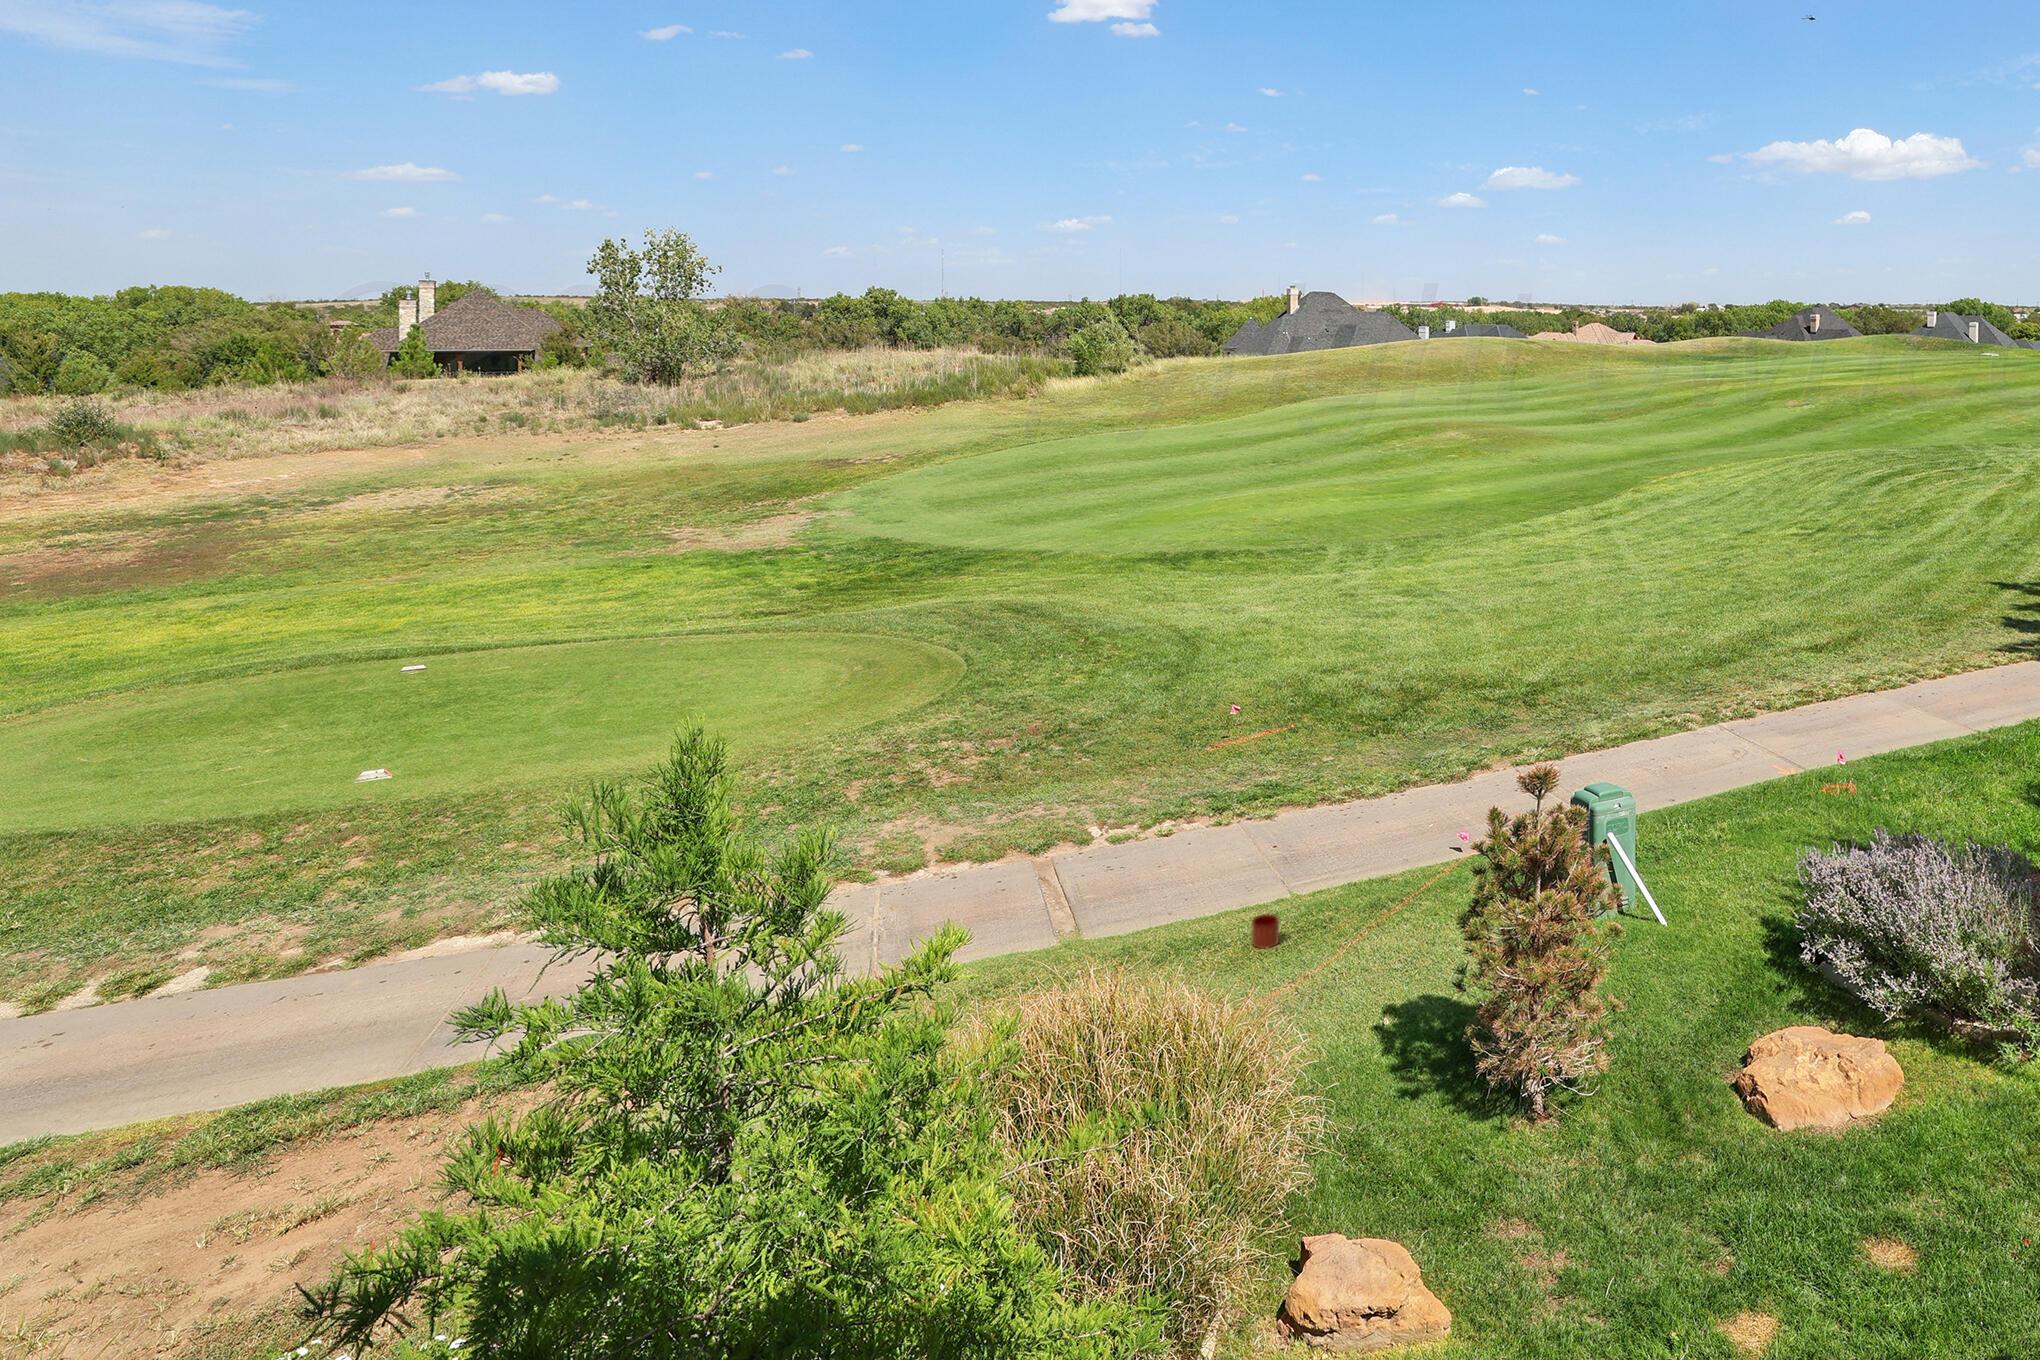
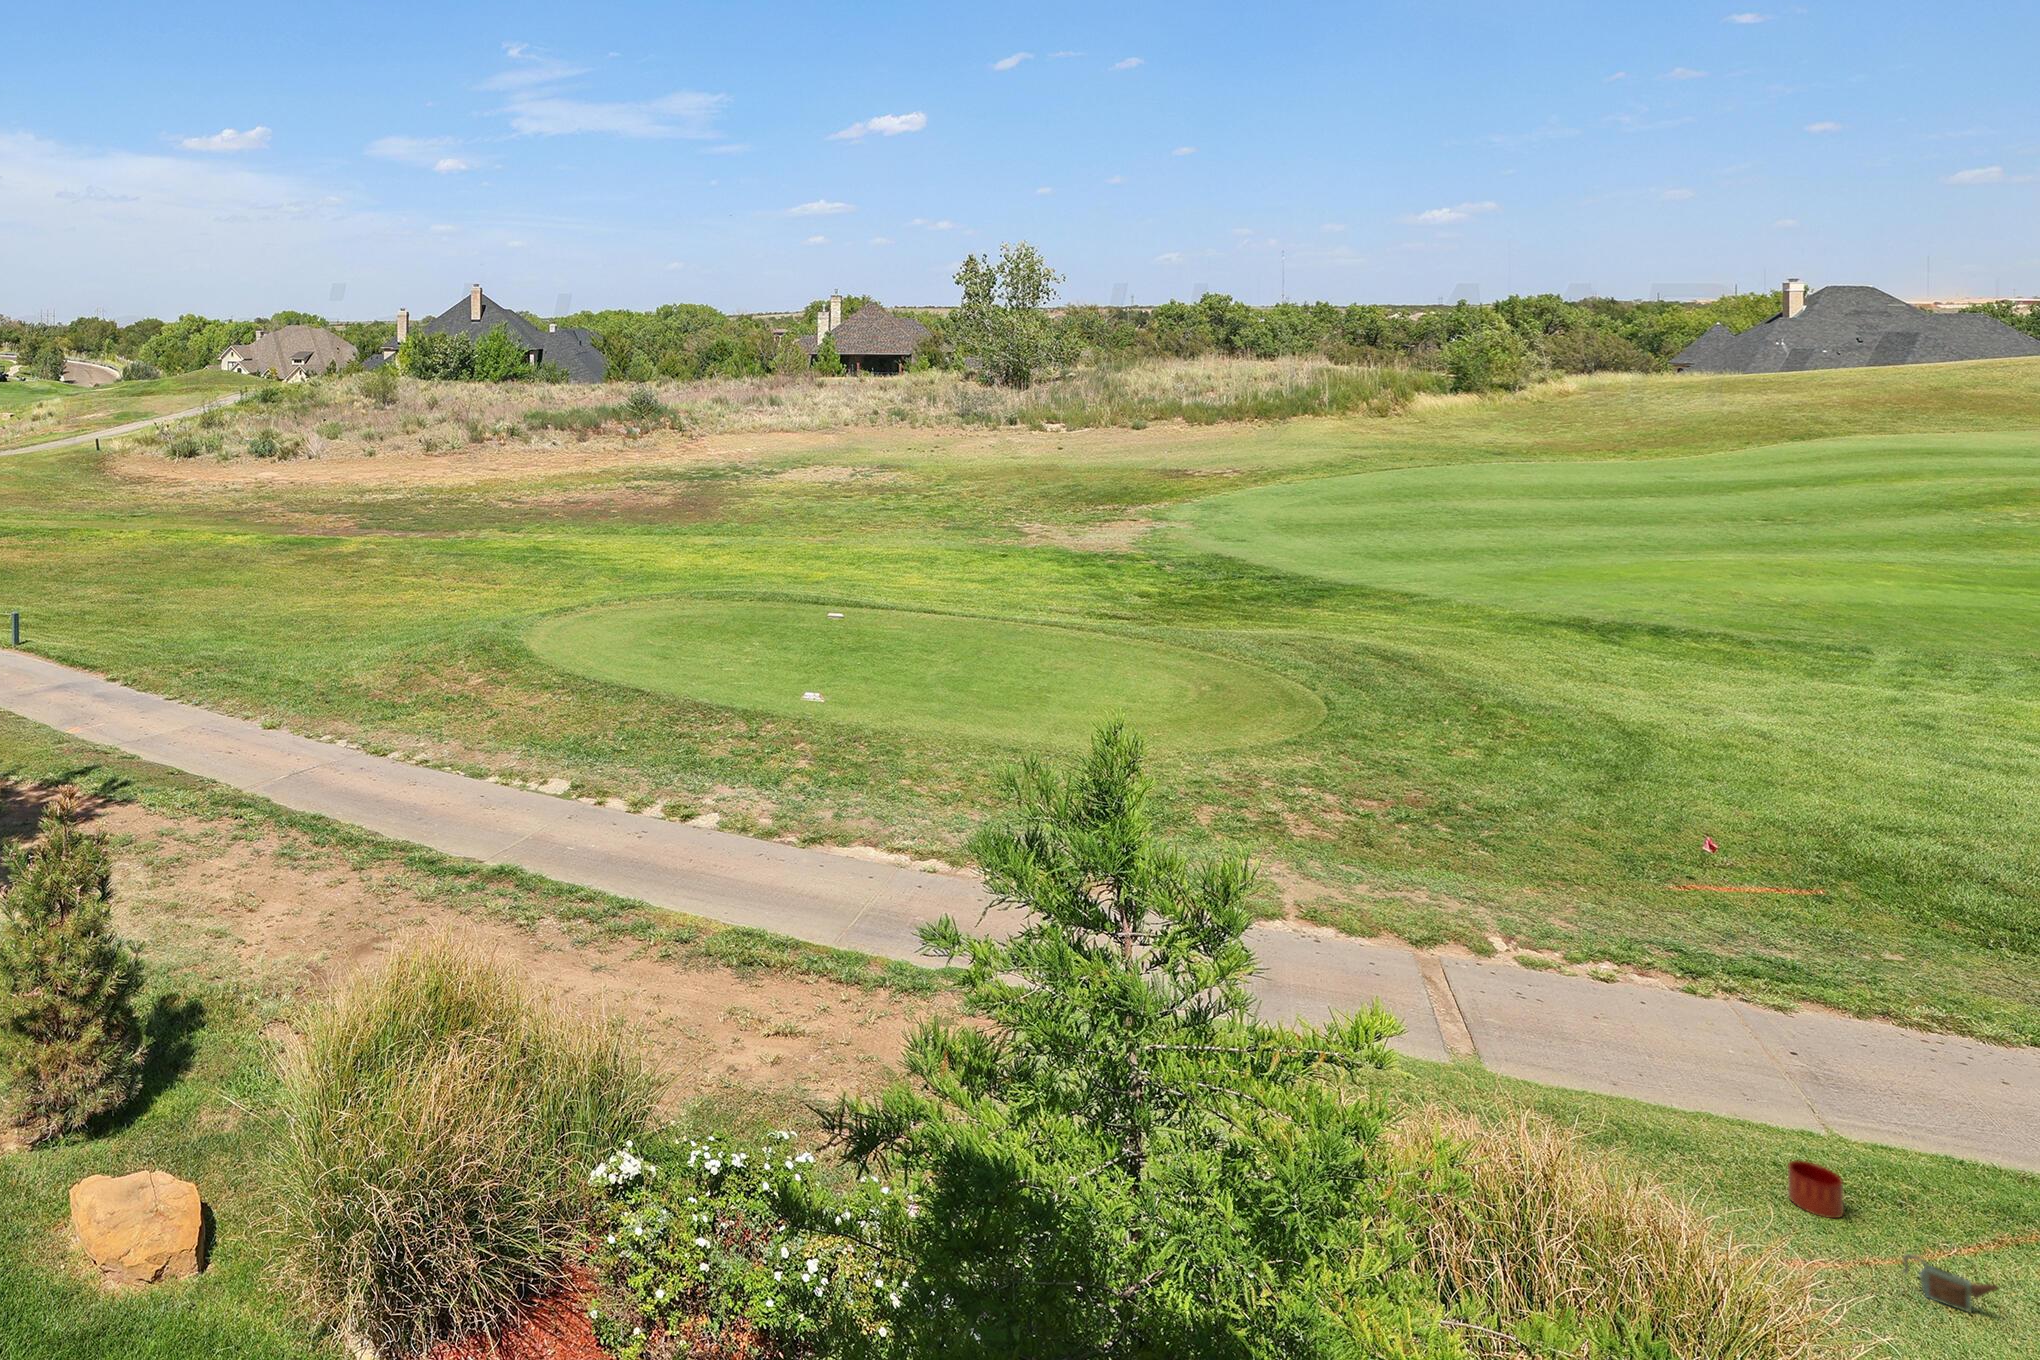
watering can: none [1302,948,1345,974] -> present [1902,1254,1999,1312]

